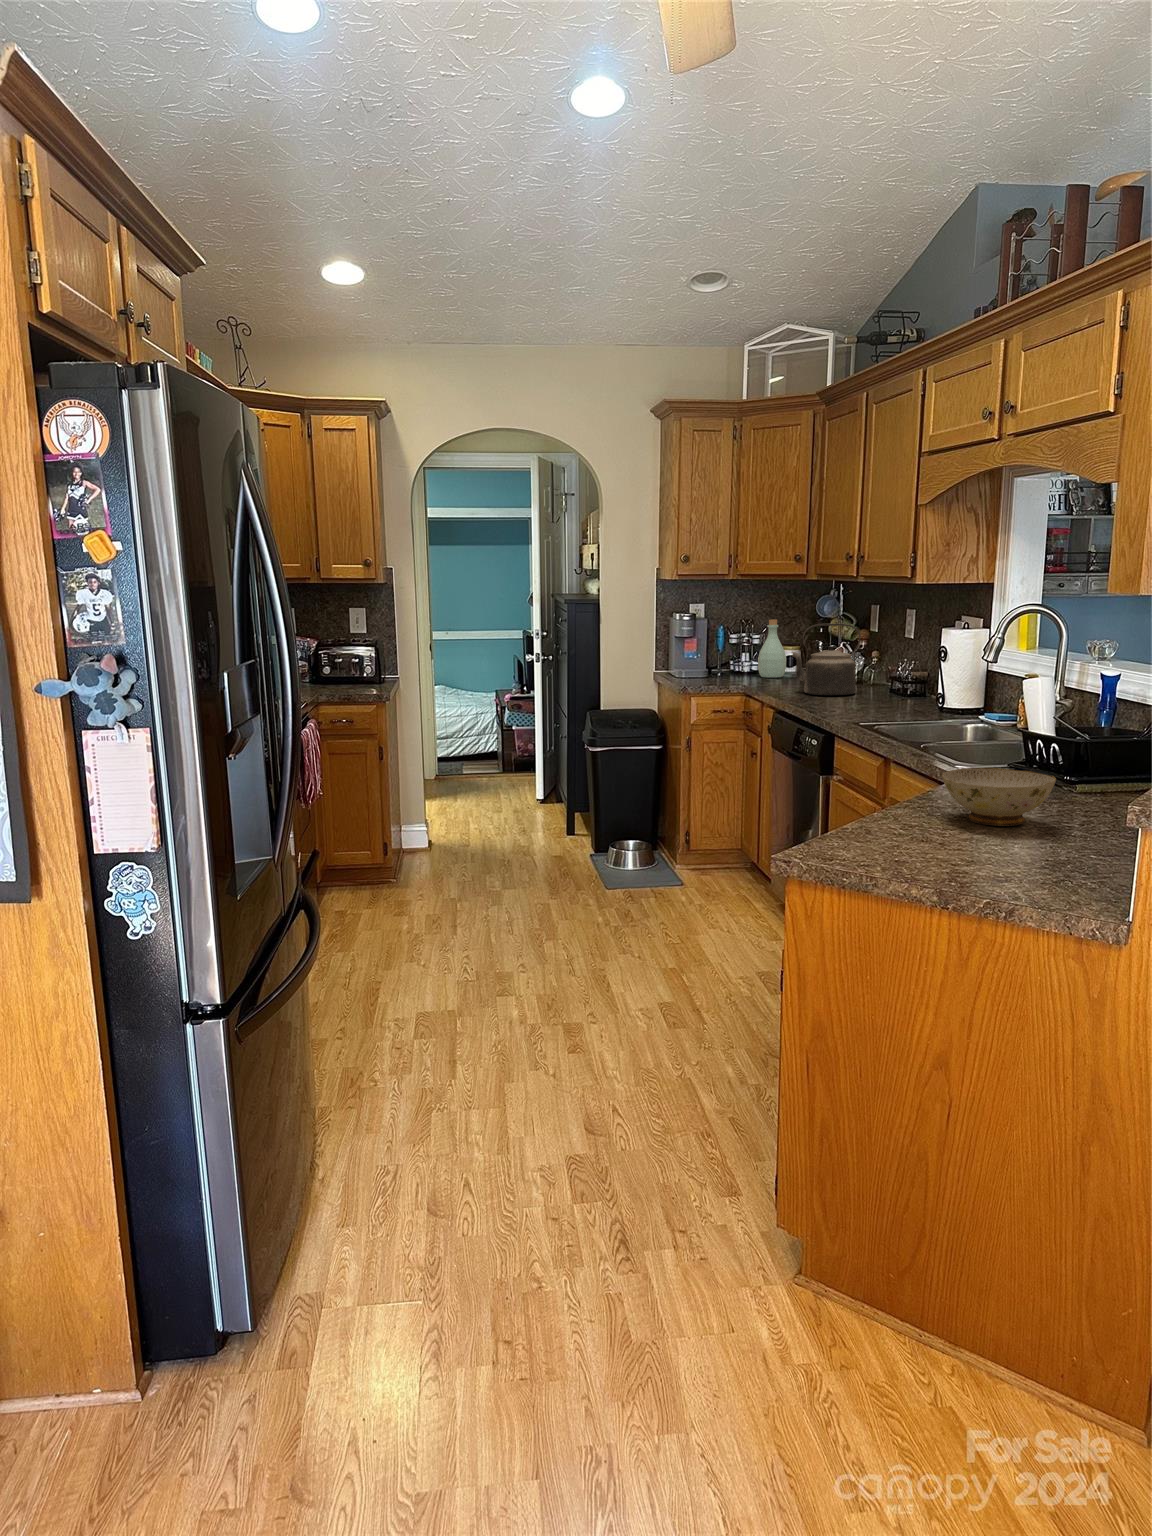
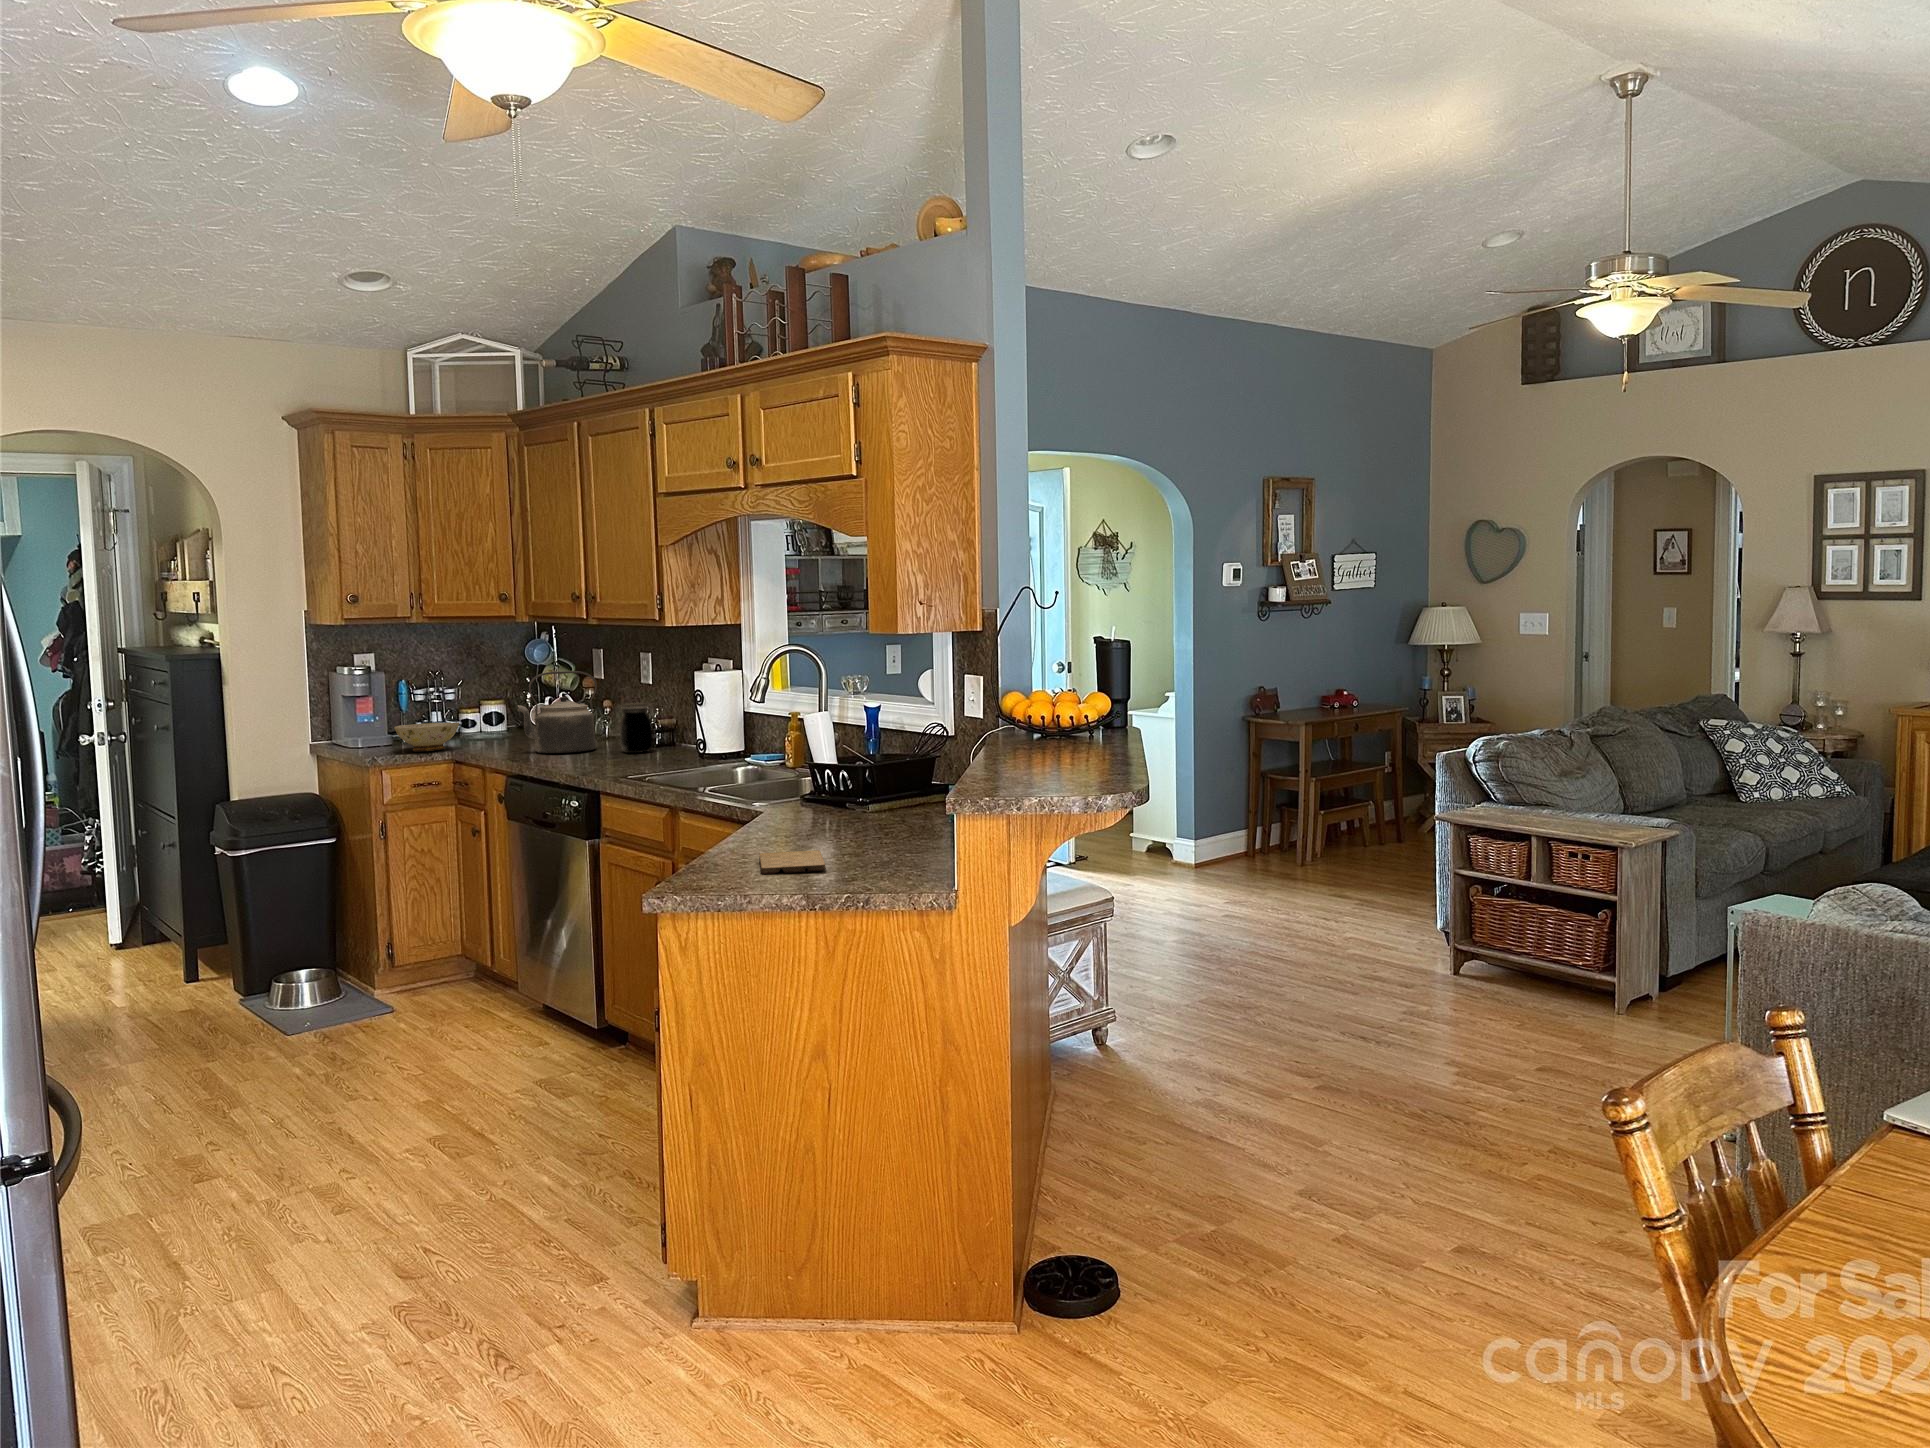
bottle: present [758,620,786,677] -> none [460,669,497,739]
jar: none [873,655,908,700] -> present [616,703,654,753]
ceramic bowl: present [942,768,1056,826] -> present [394,722,459,752]
cutting board: none [903,835,989,871] -> present [759,850,826,874]

